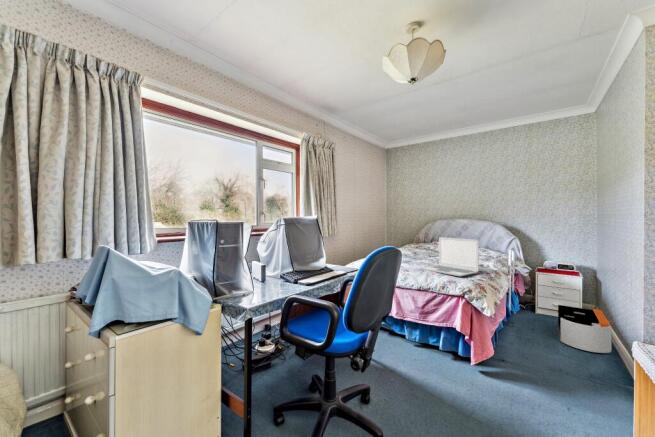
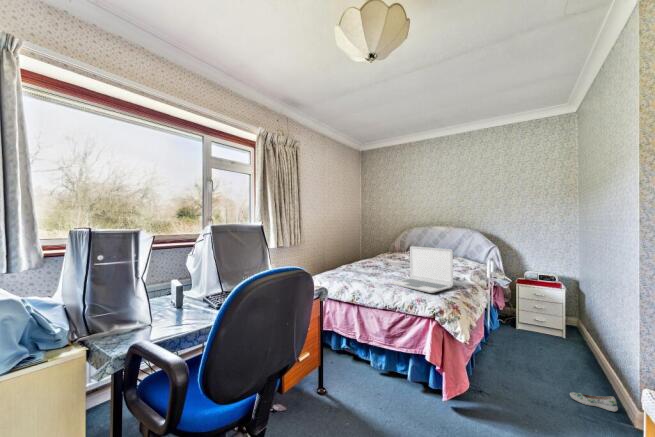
storage bin: present [558,305,611,353] -> none [541,321,601,380]
shoe: none [582,361,624,376] -> present [570,393,618,412]

